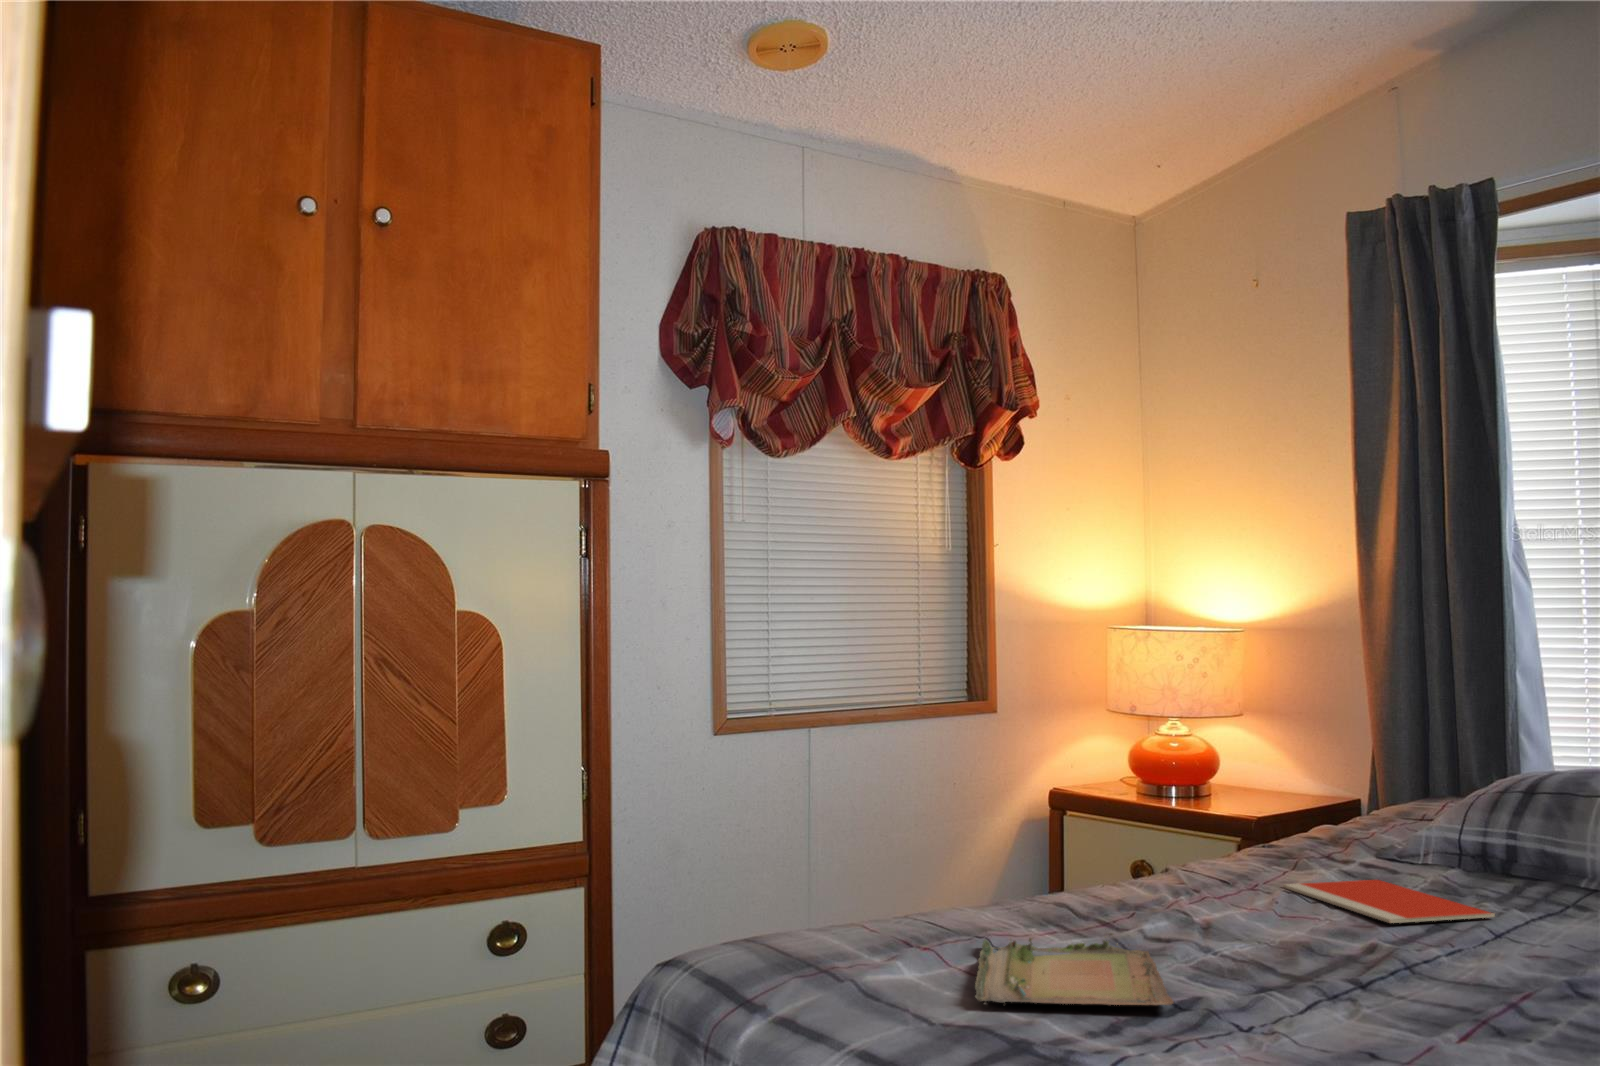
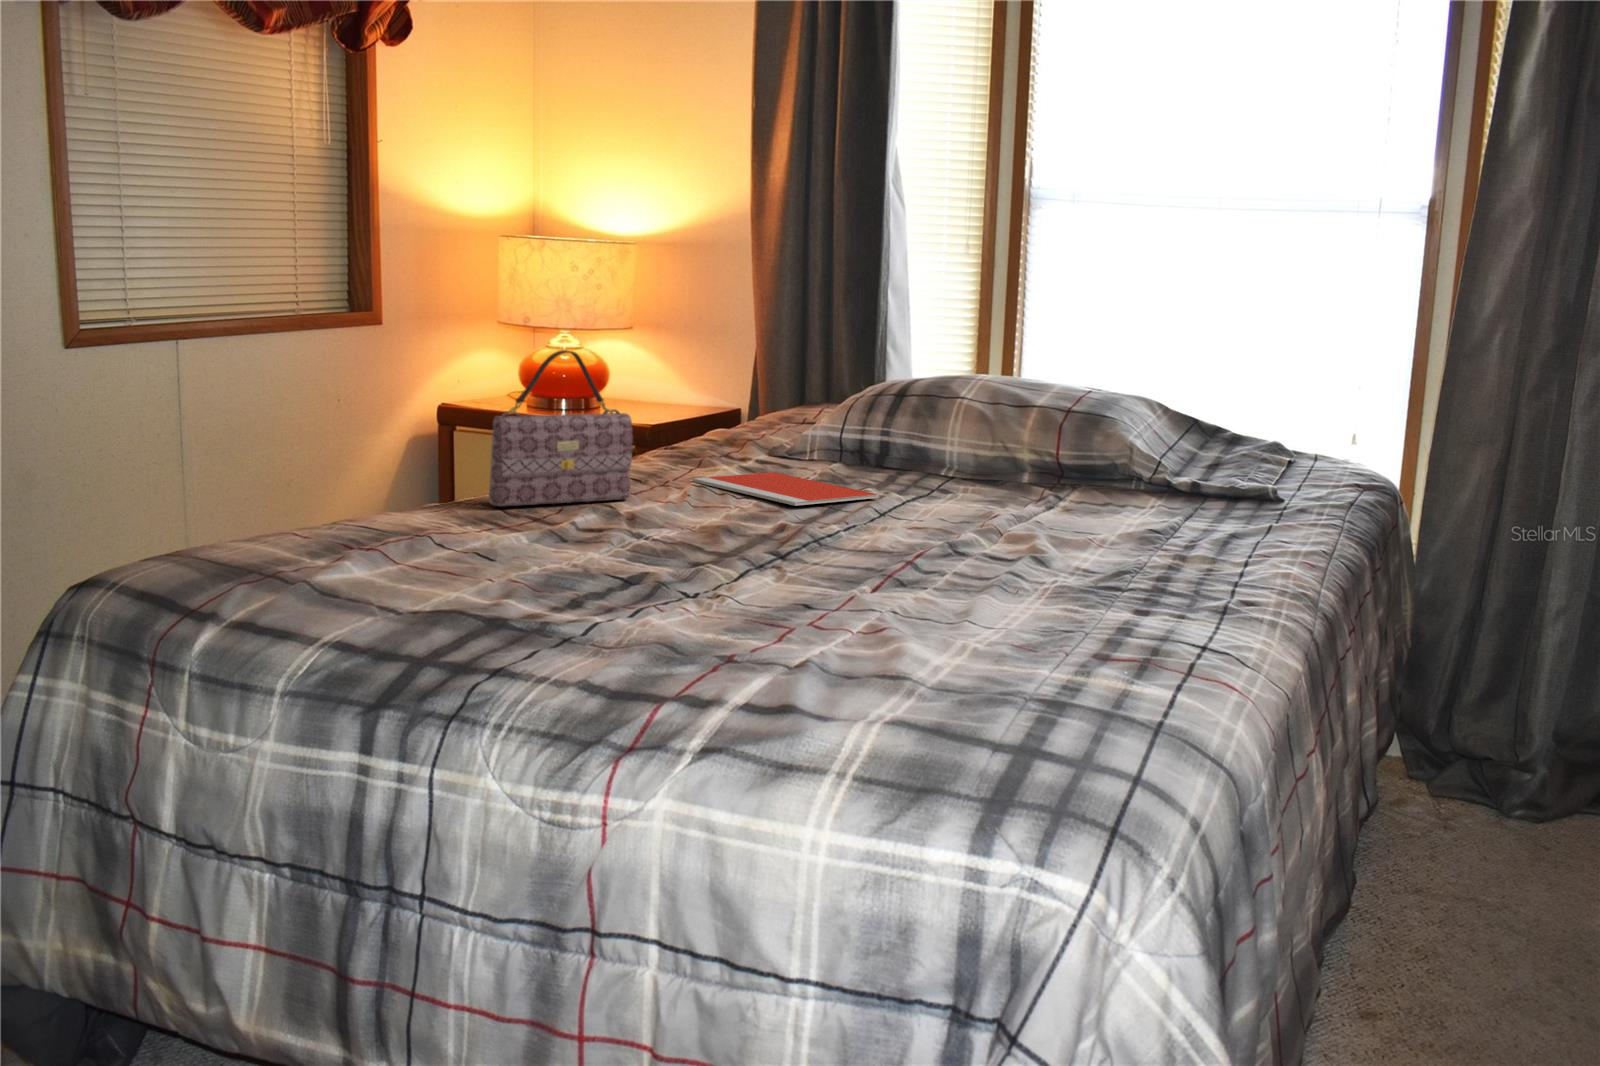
handbag: none [1061,753,1208,909] -> present [489,350,633,506]
tray: present [975,933,1173,1005] -> none [420,517,629,592]

